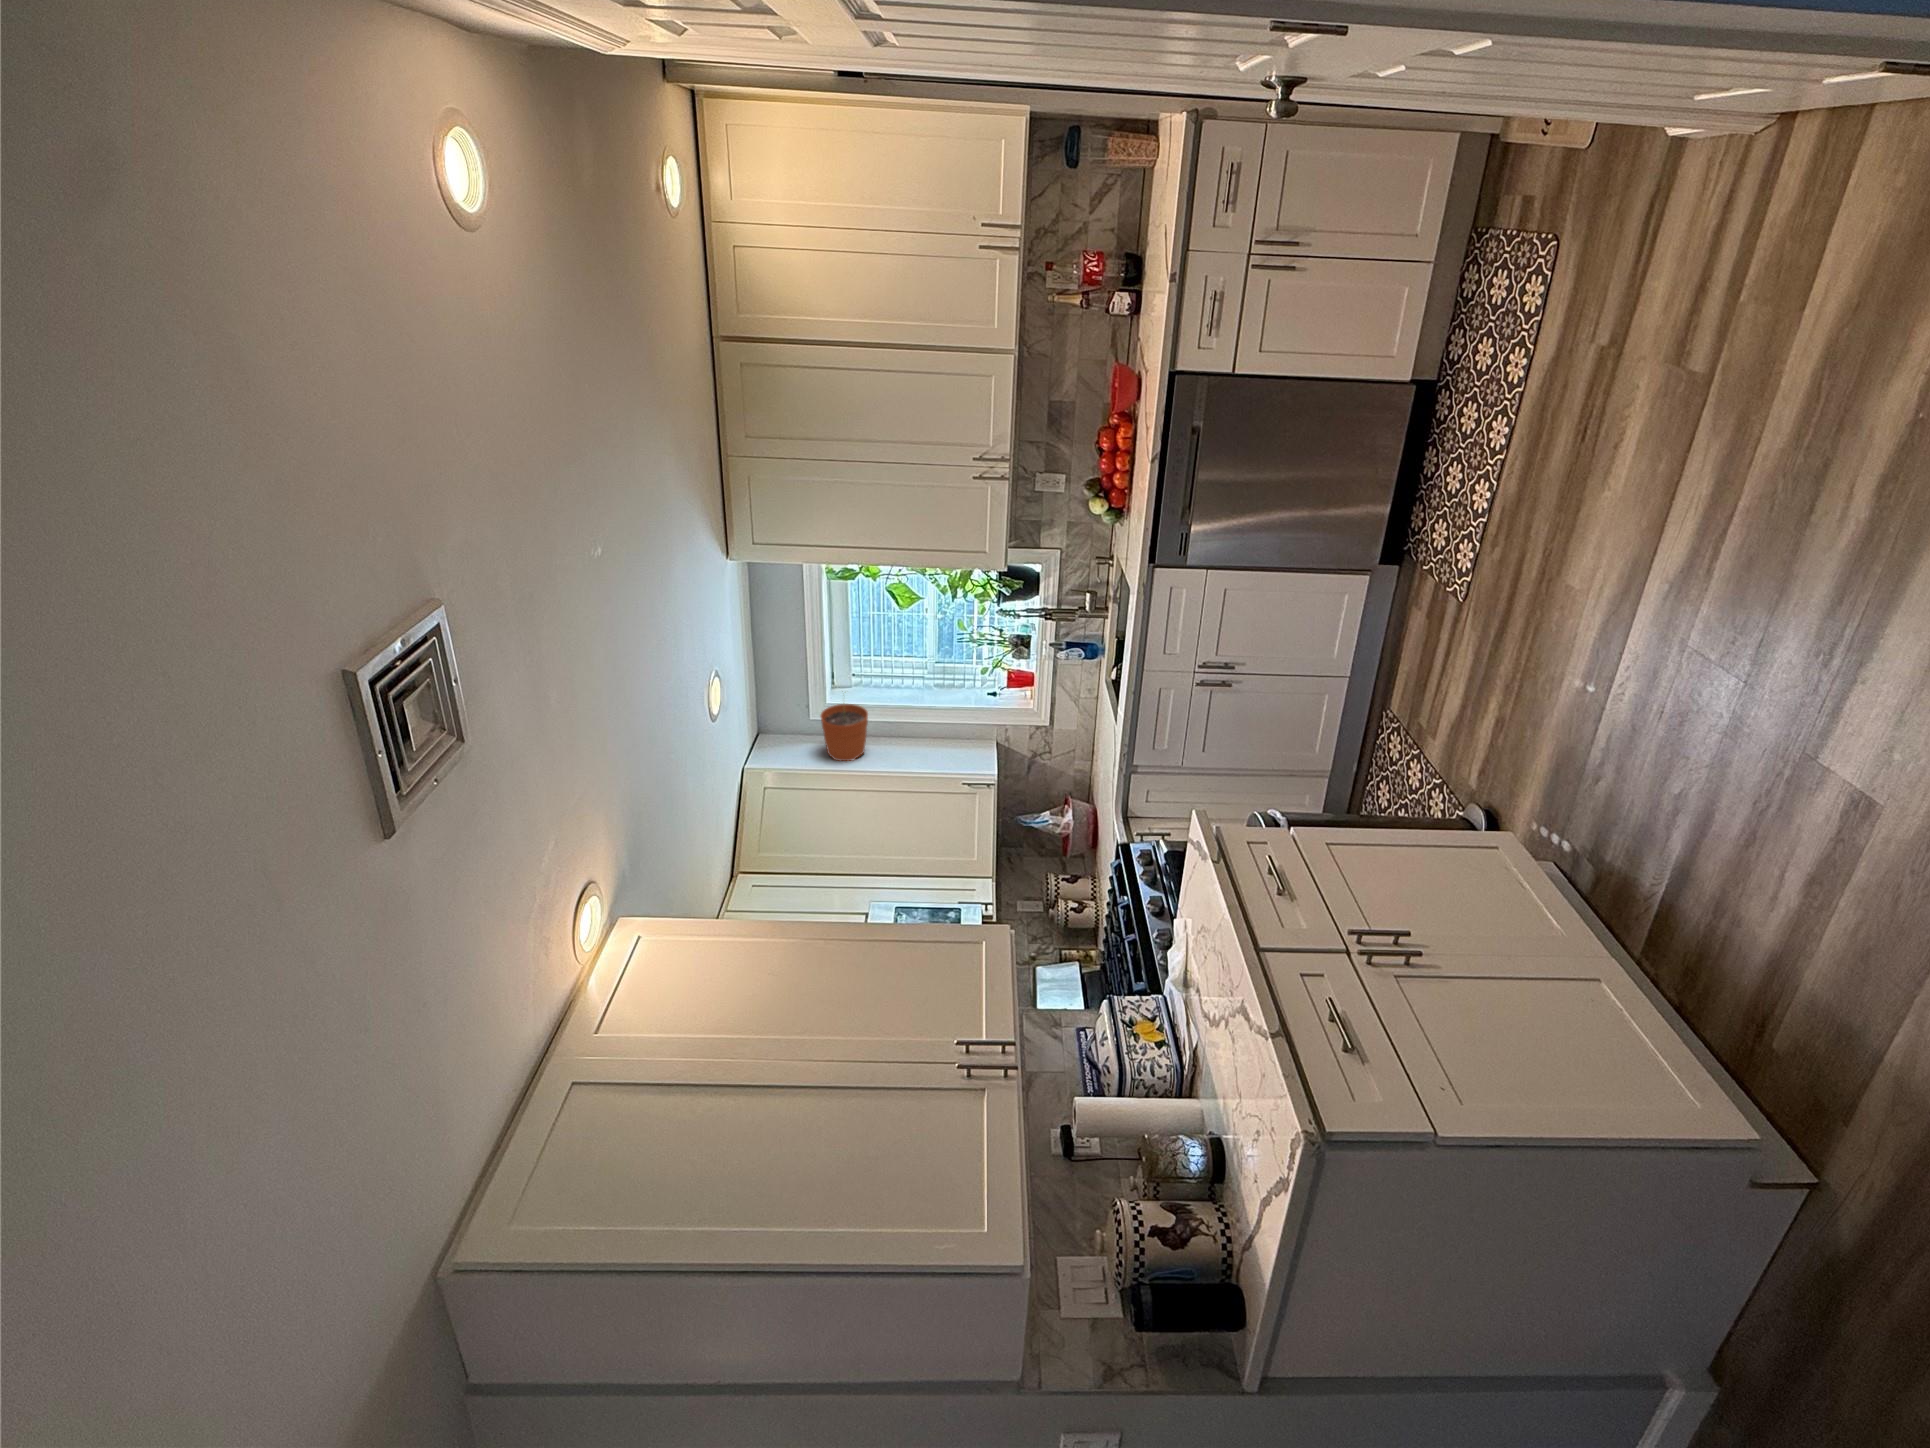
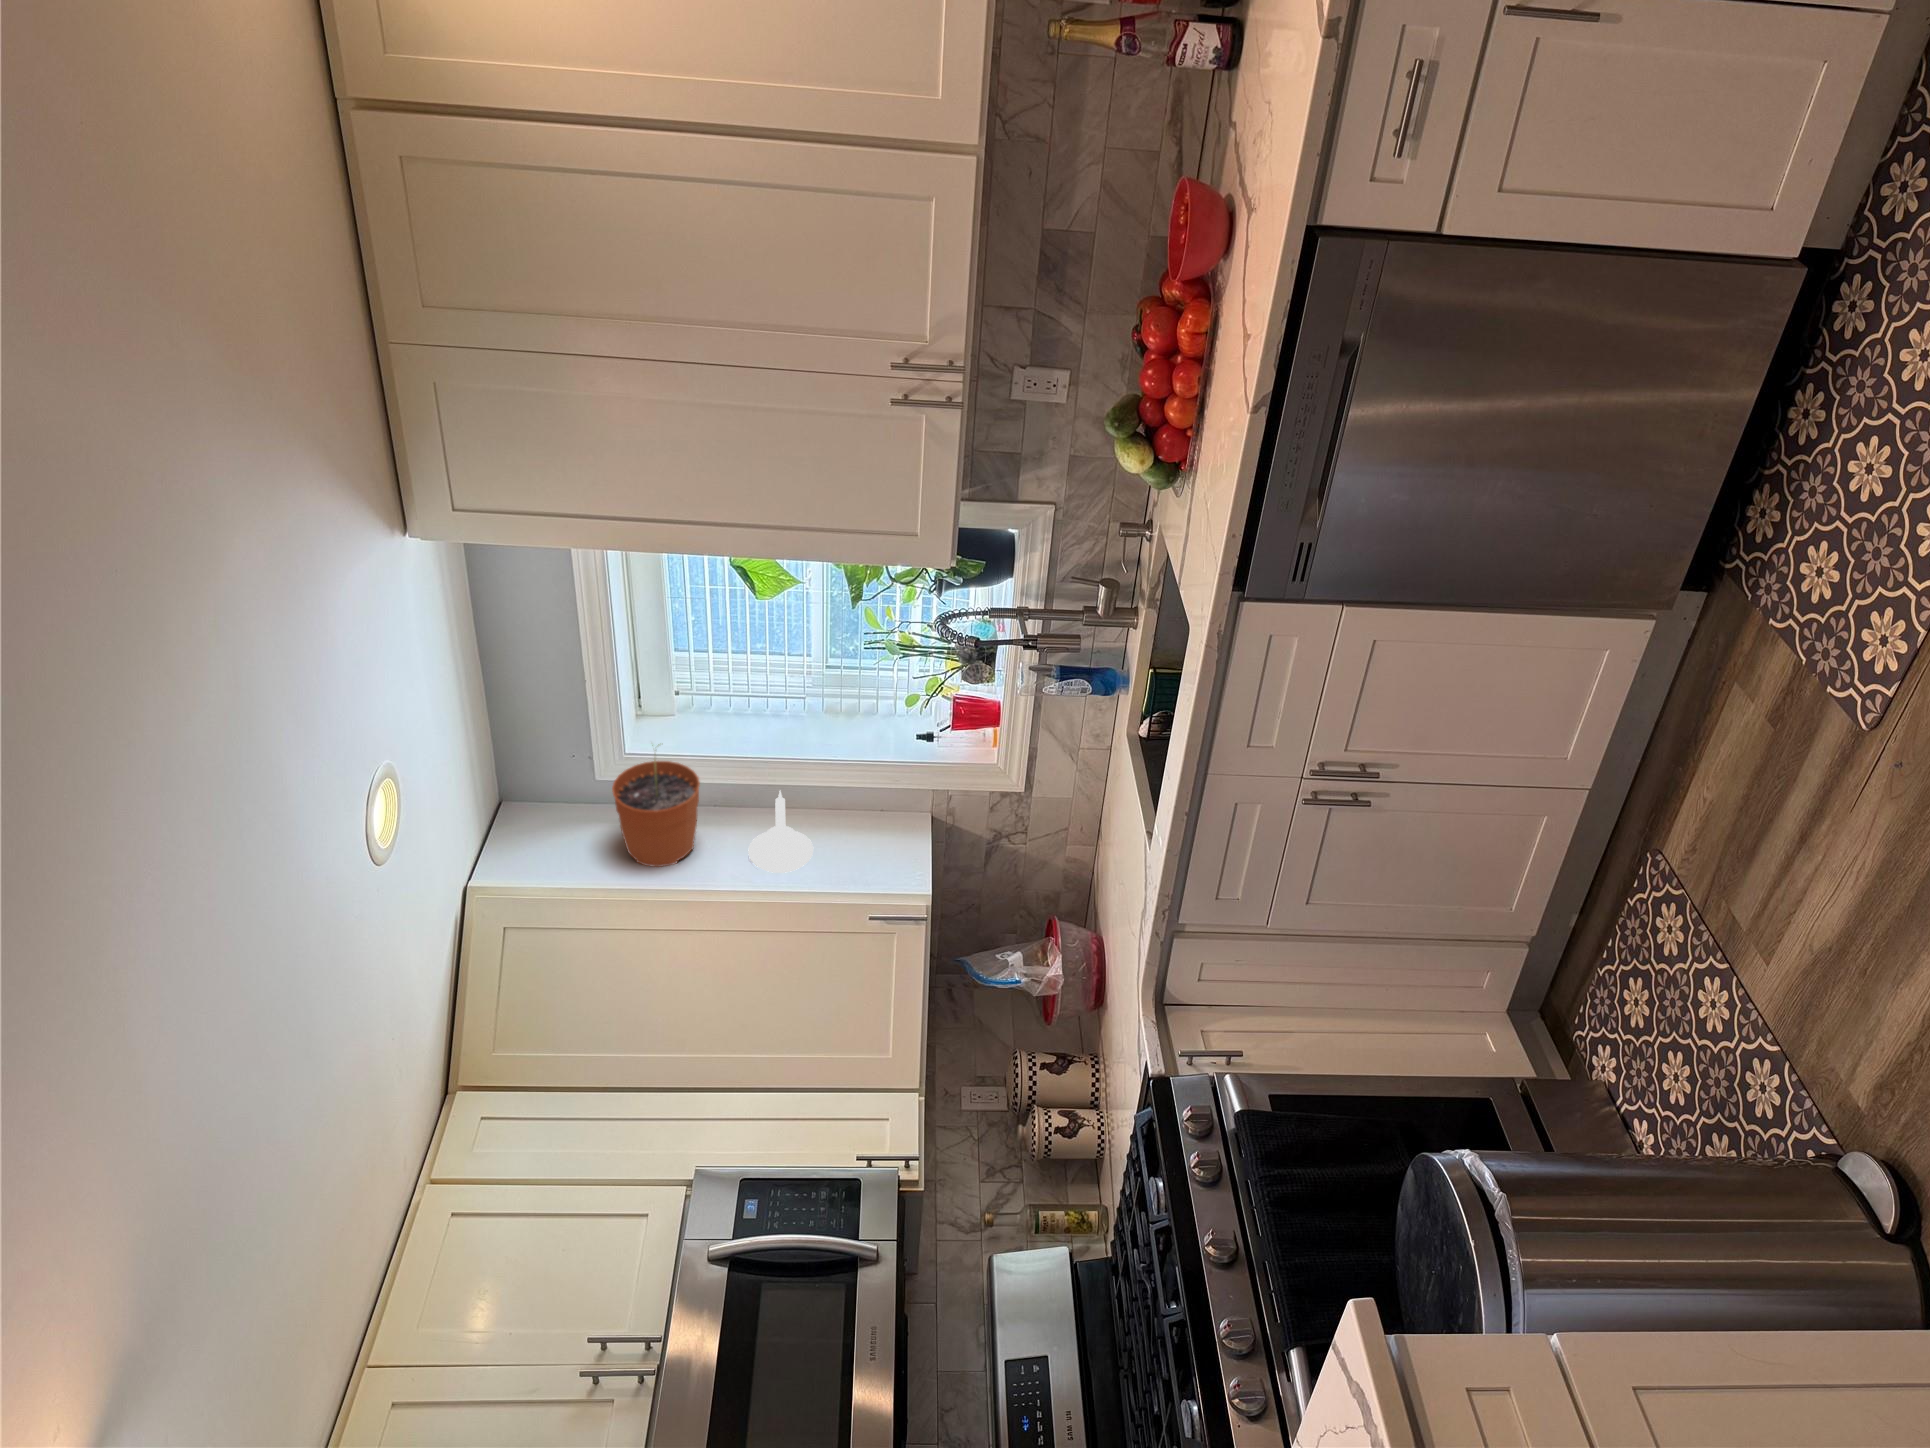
candle holder: none [895,715,931,764] -> present [748,791,813,873]

